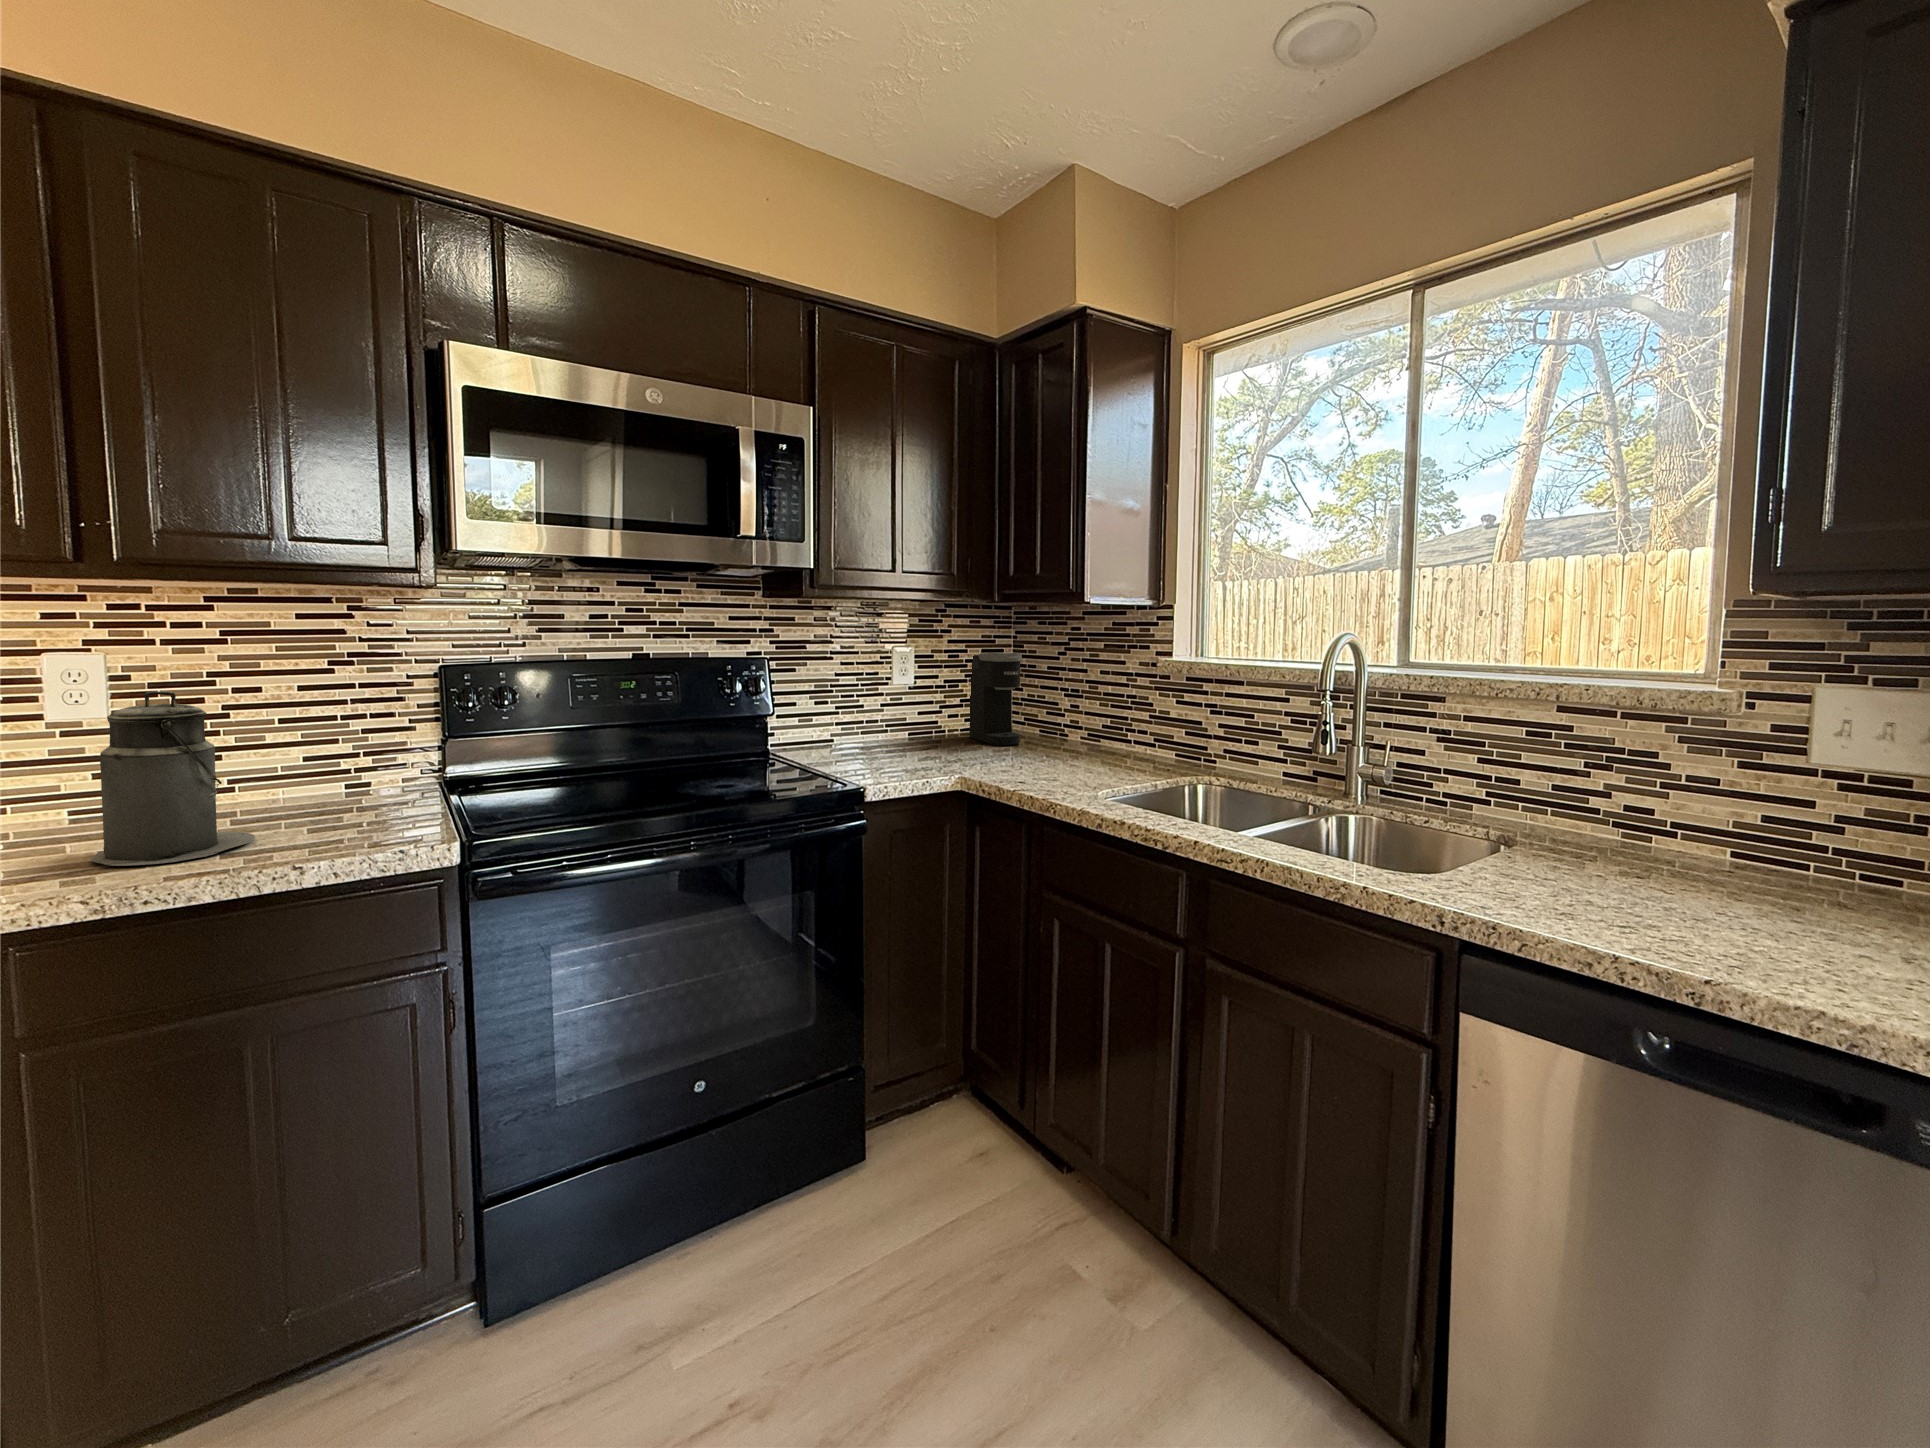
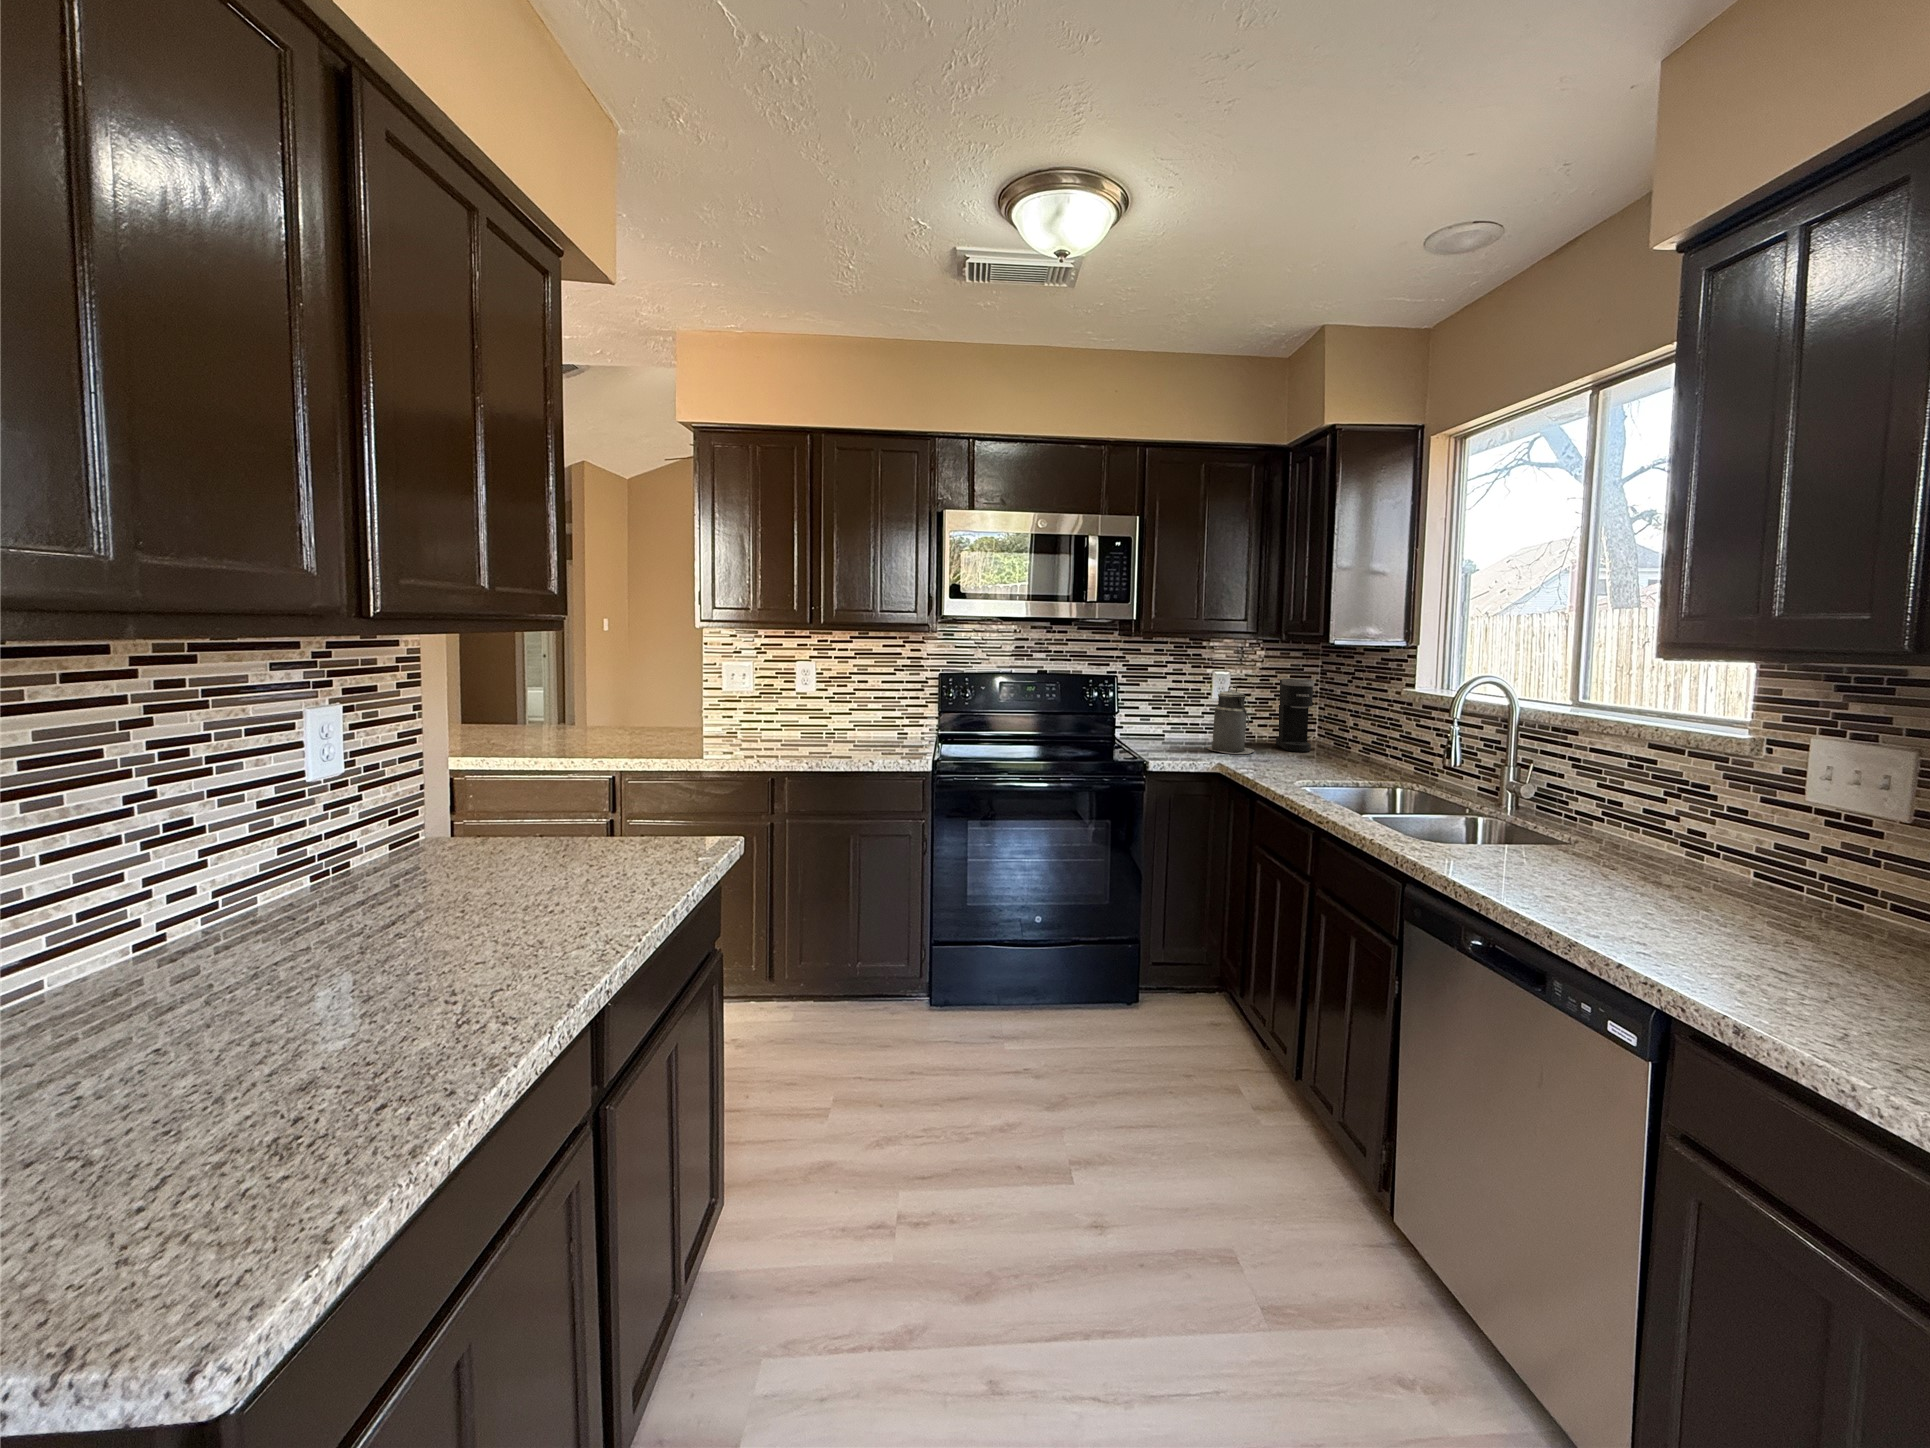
canister: present [90,691,255,866] -> present [1208,686,1254,754]

